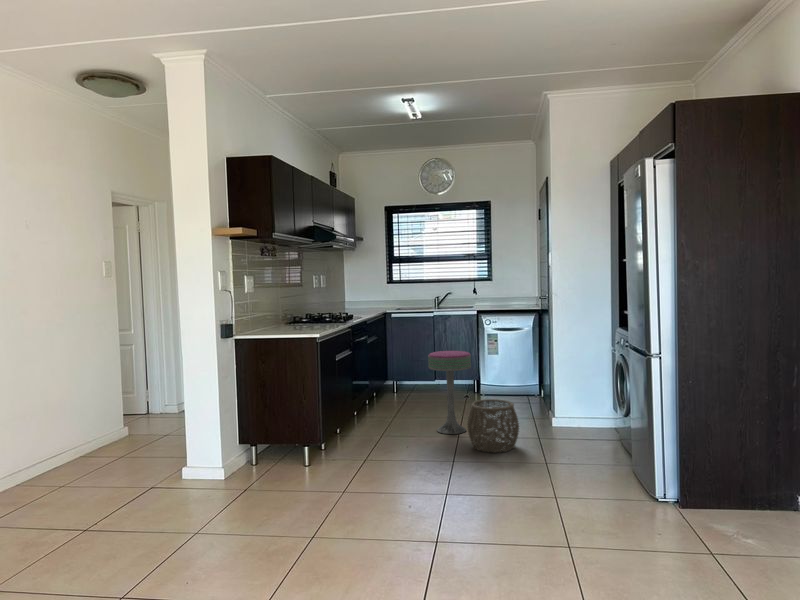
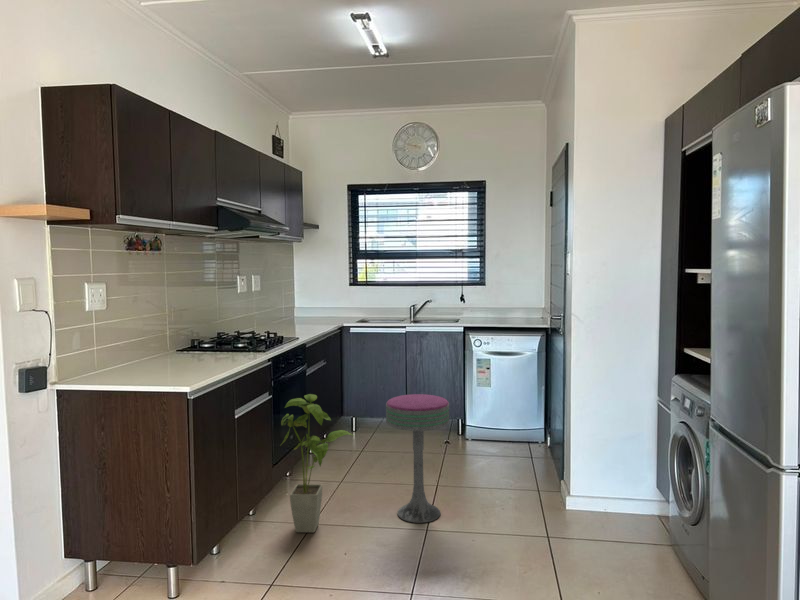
house plant: none [359,348,408,440] -> present [281,394,352,533]
woven basket: present [467,399,519,453] -> none [438,479,521,575]

